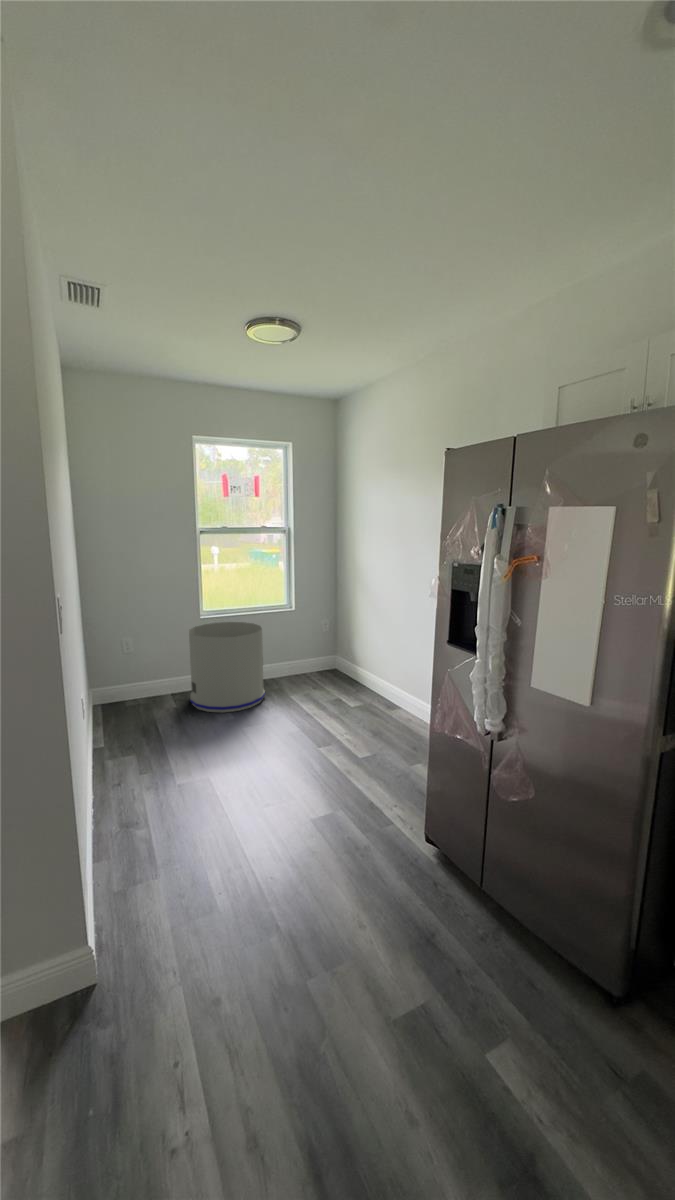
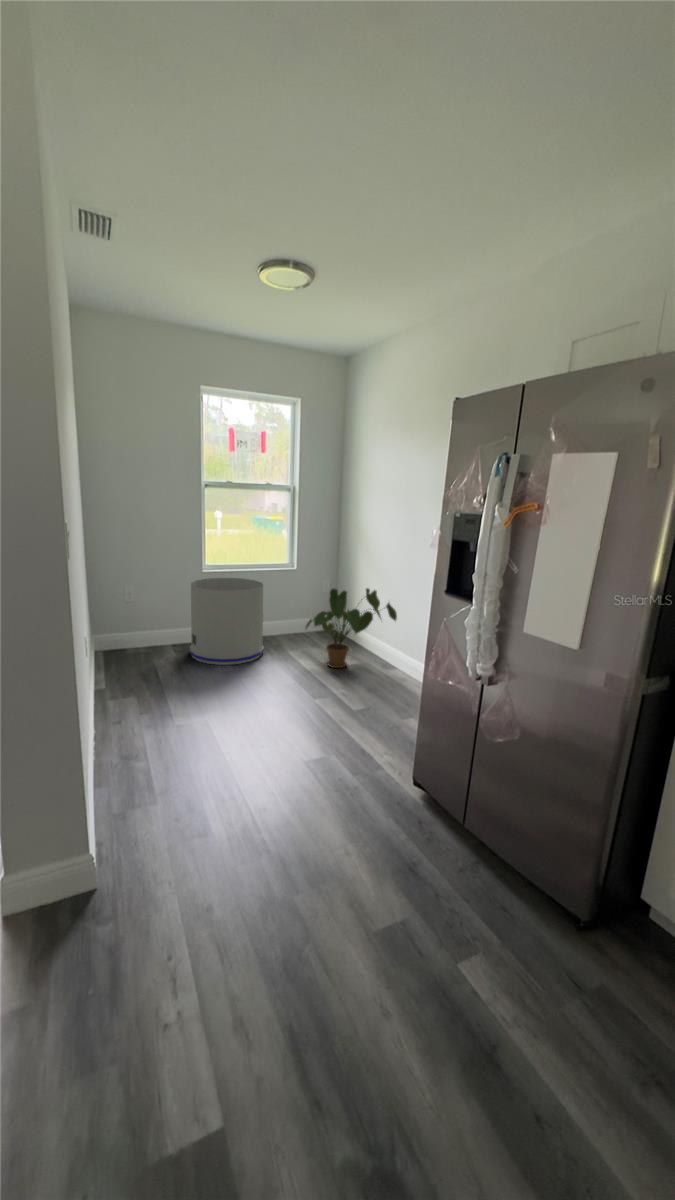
house plant: none [306,627,398,710] -> present [306,588,397,668]

